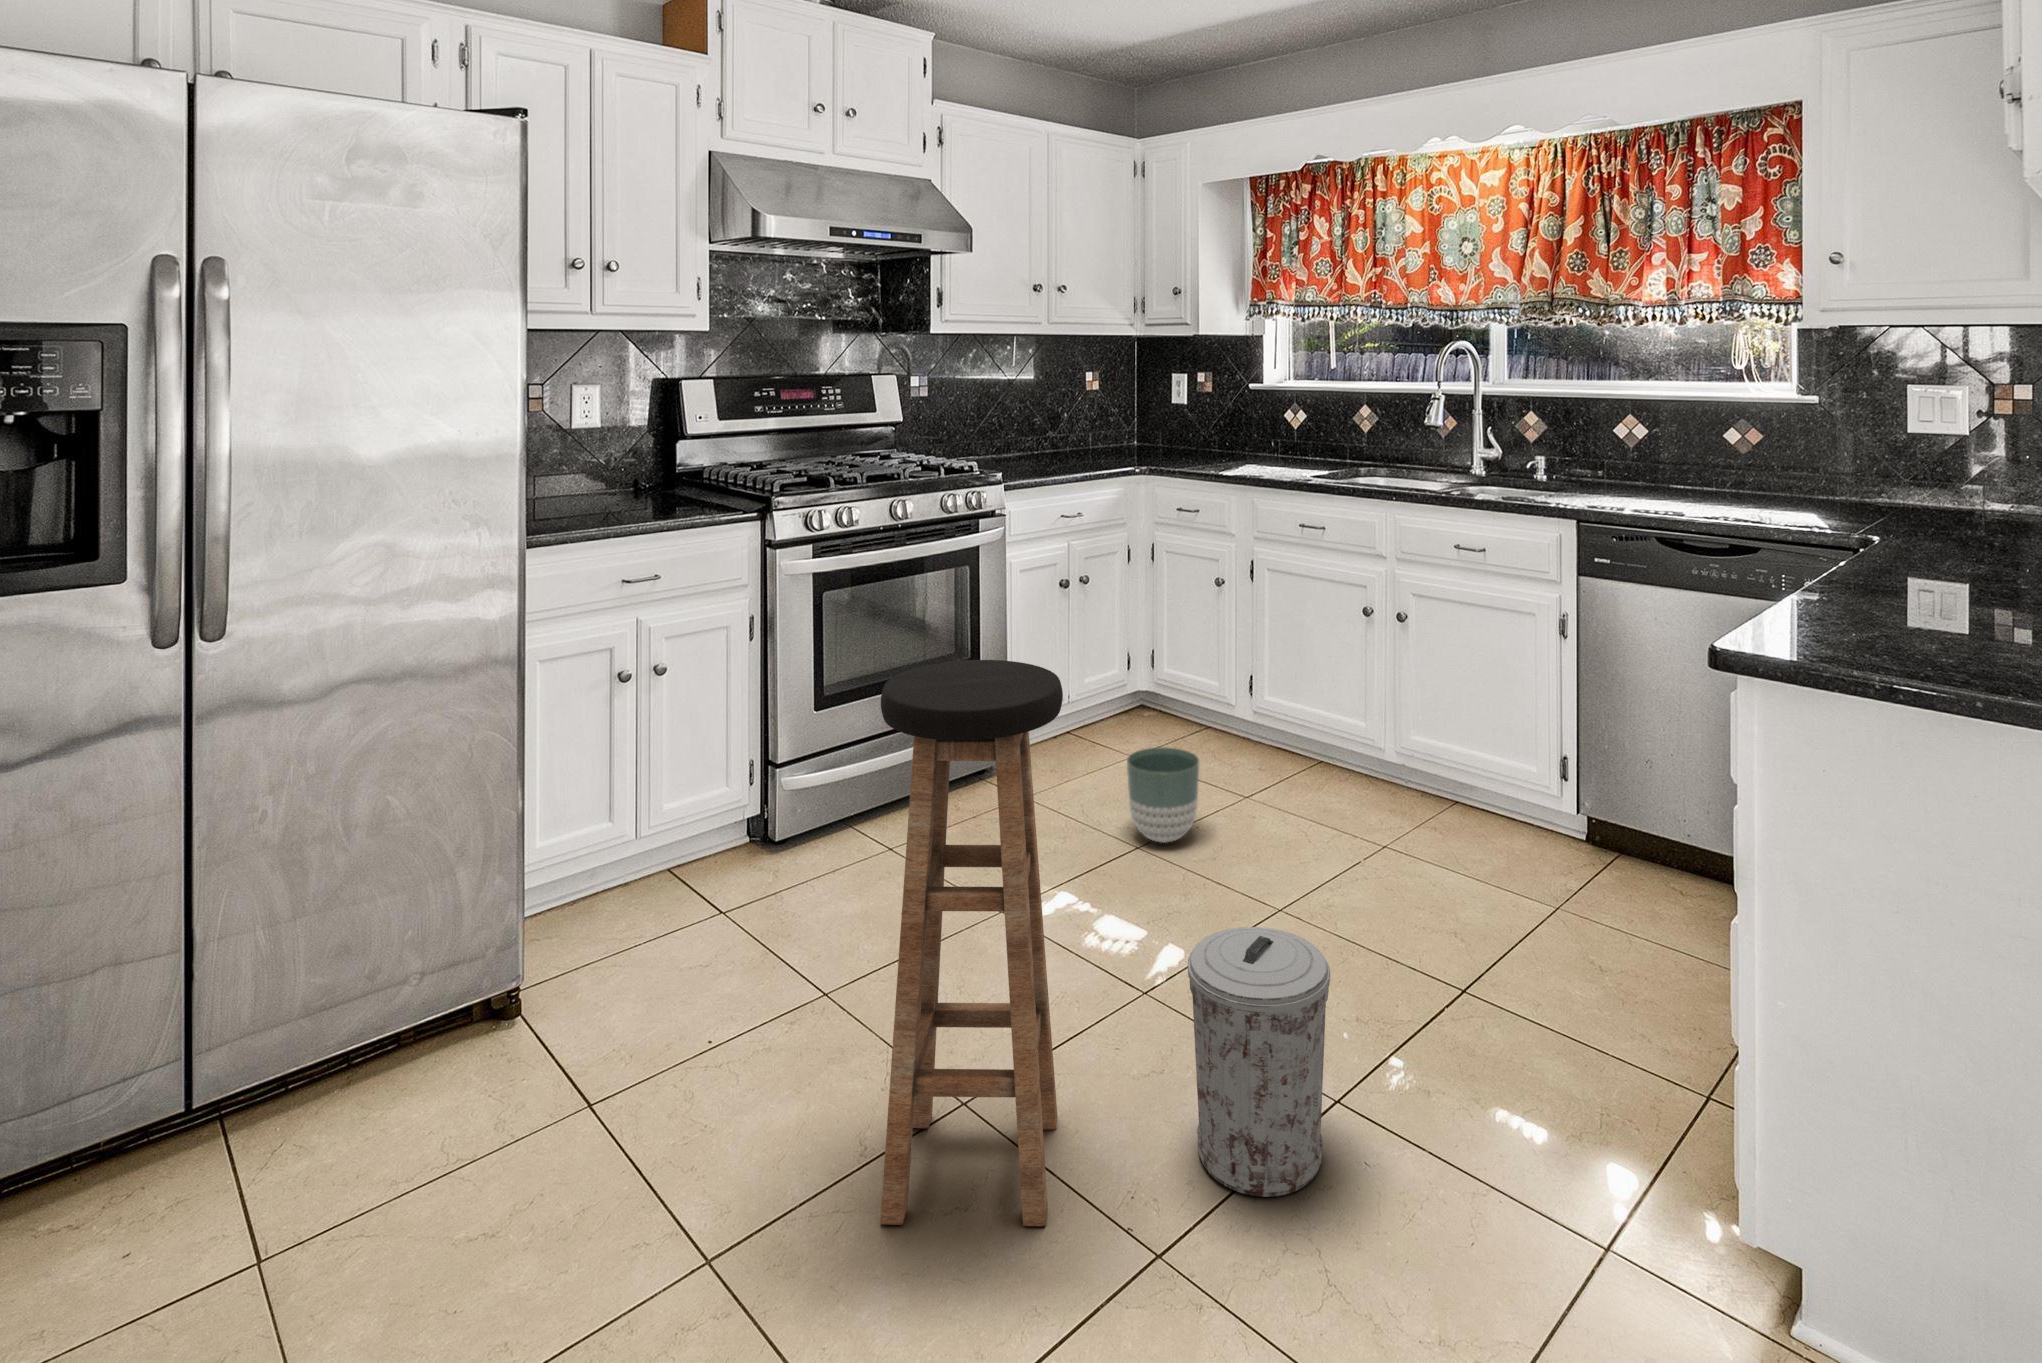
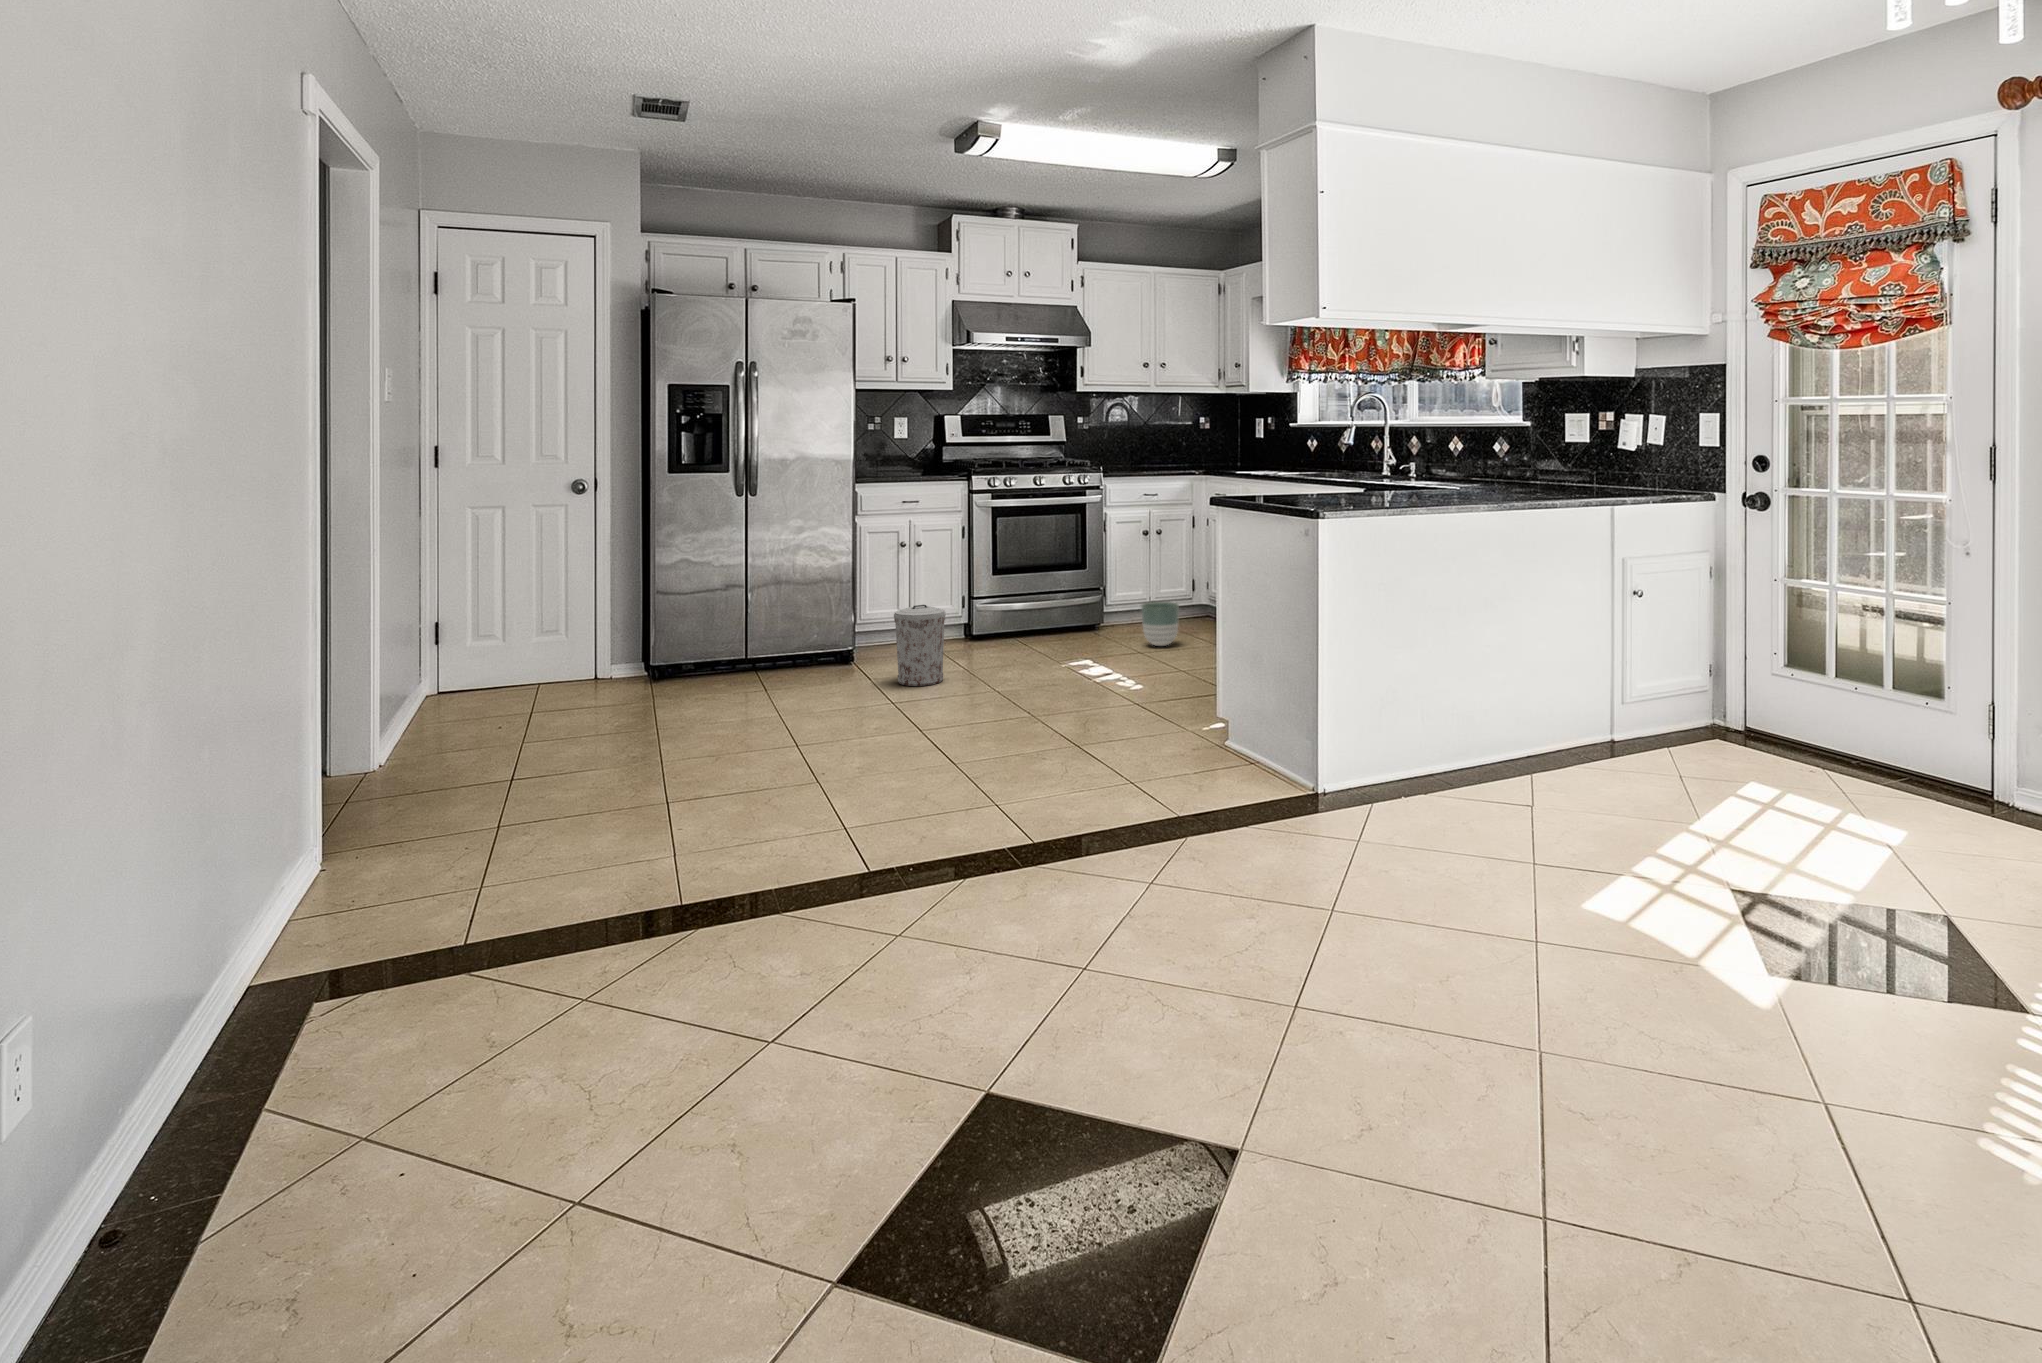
bar stool: present [880,660,1063,1226] -> none [957,509,1036,704]
trash can: present [1188,927,1330,1197] -> present [894,605,946,686]

